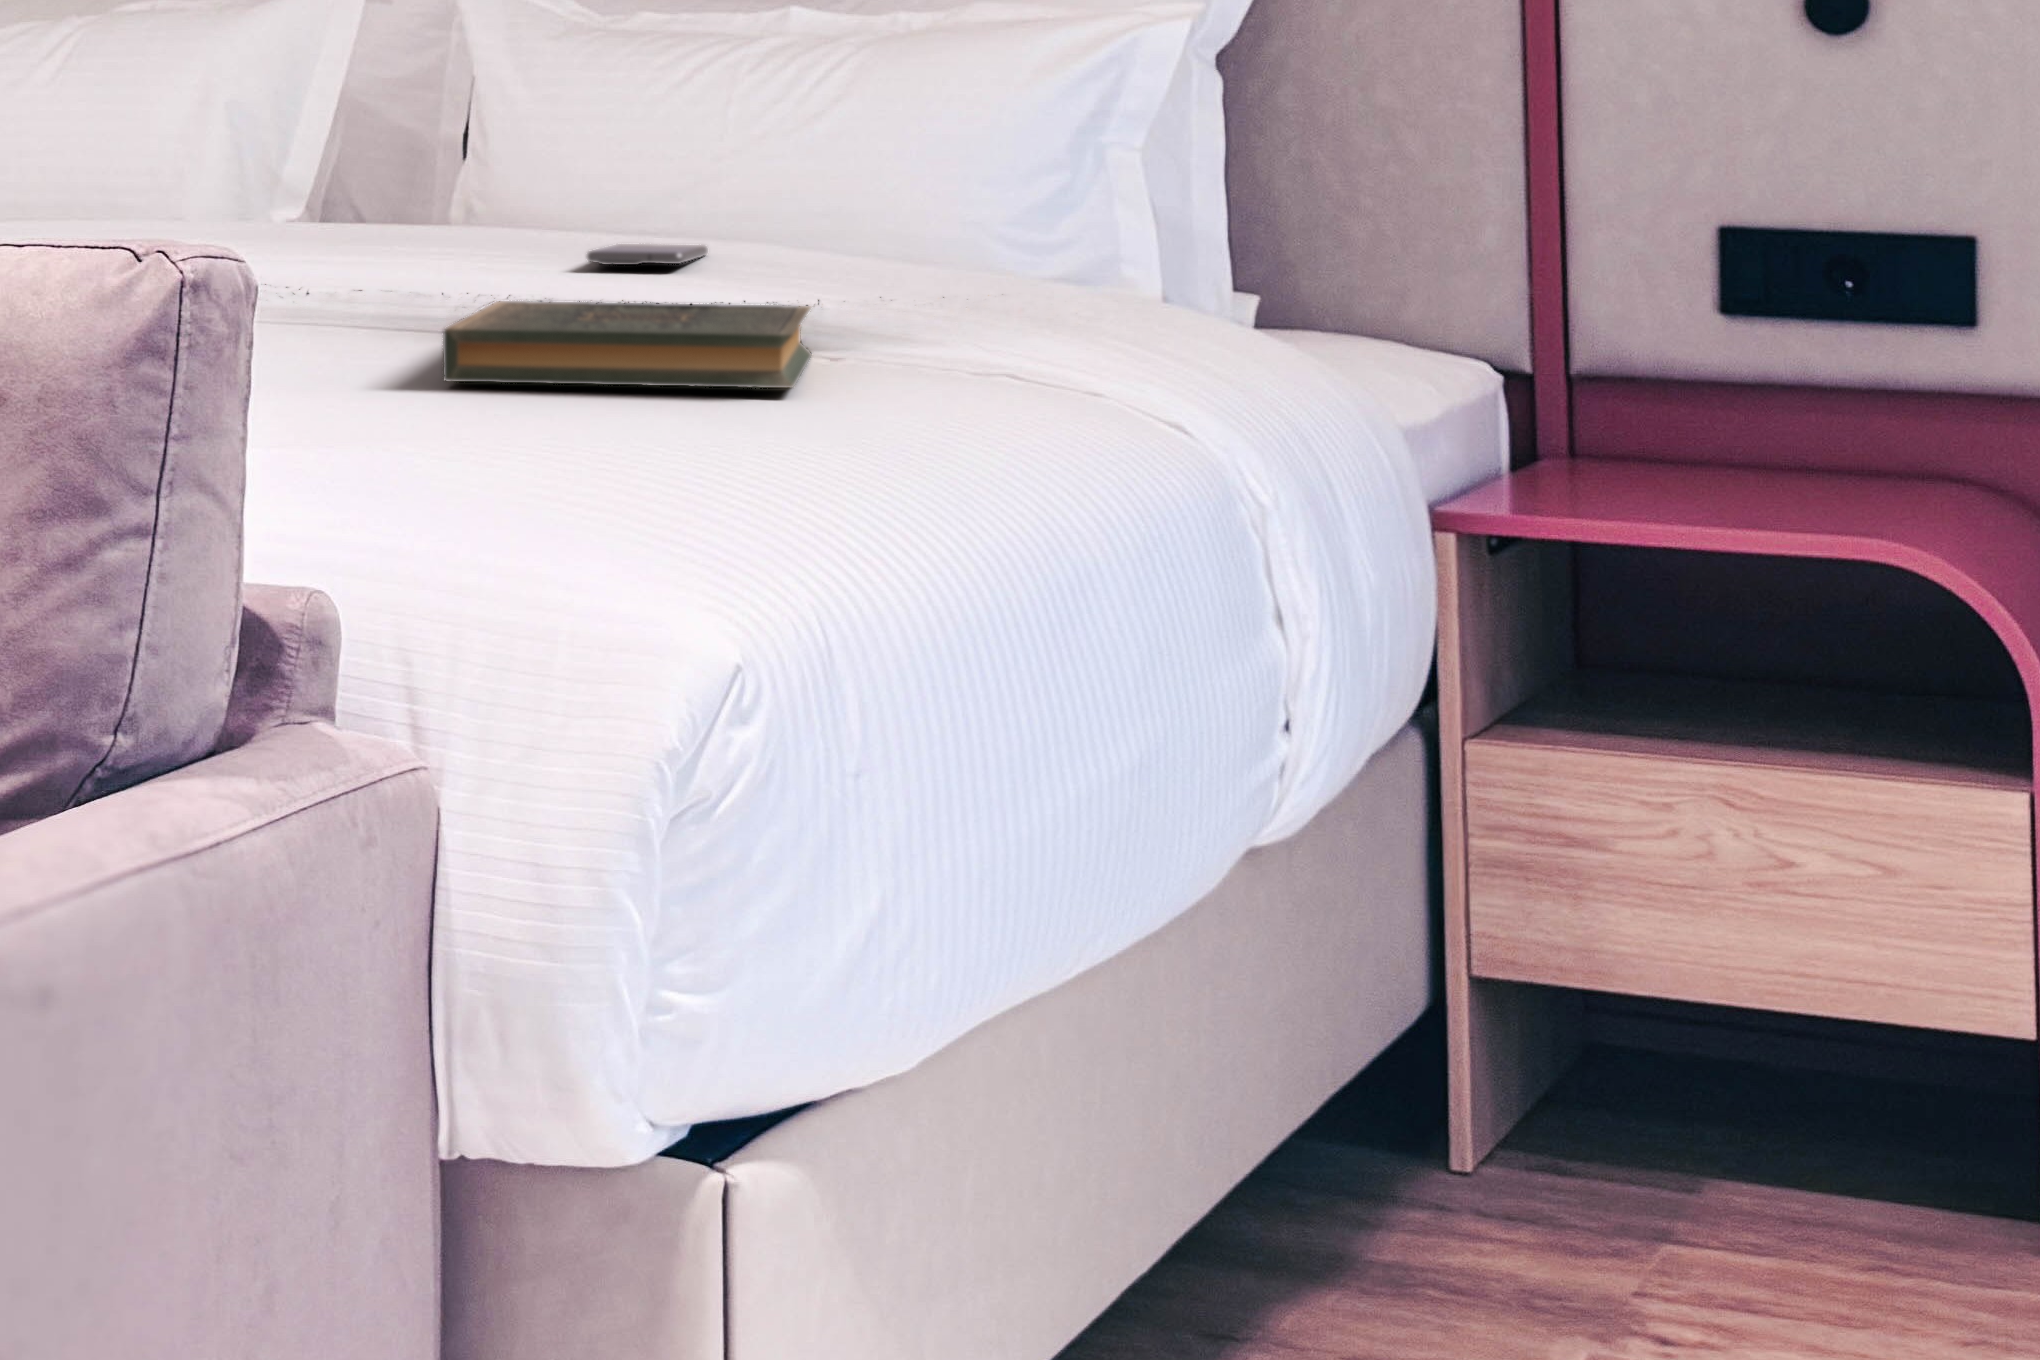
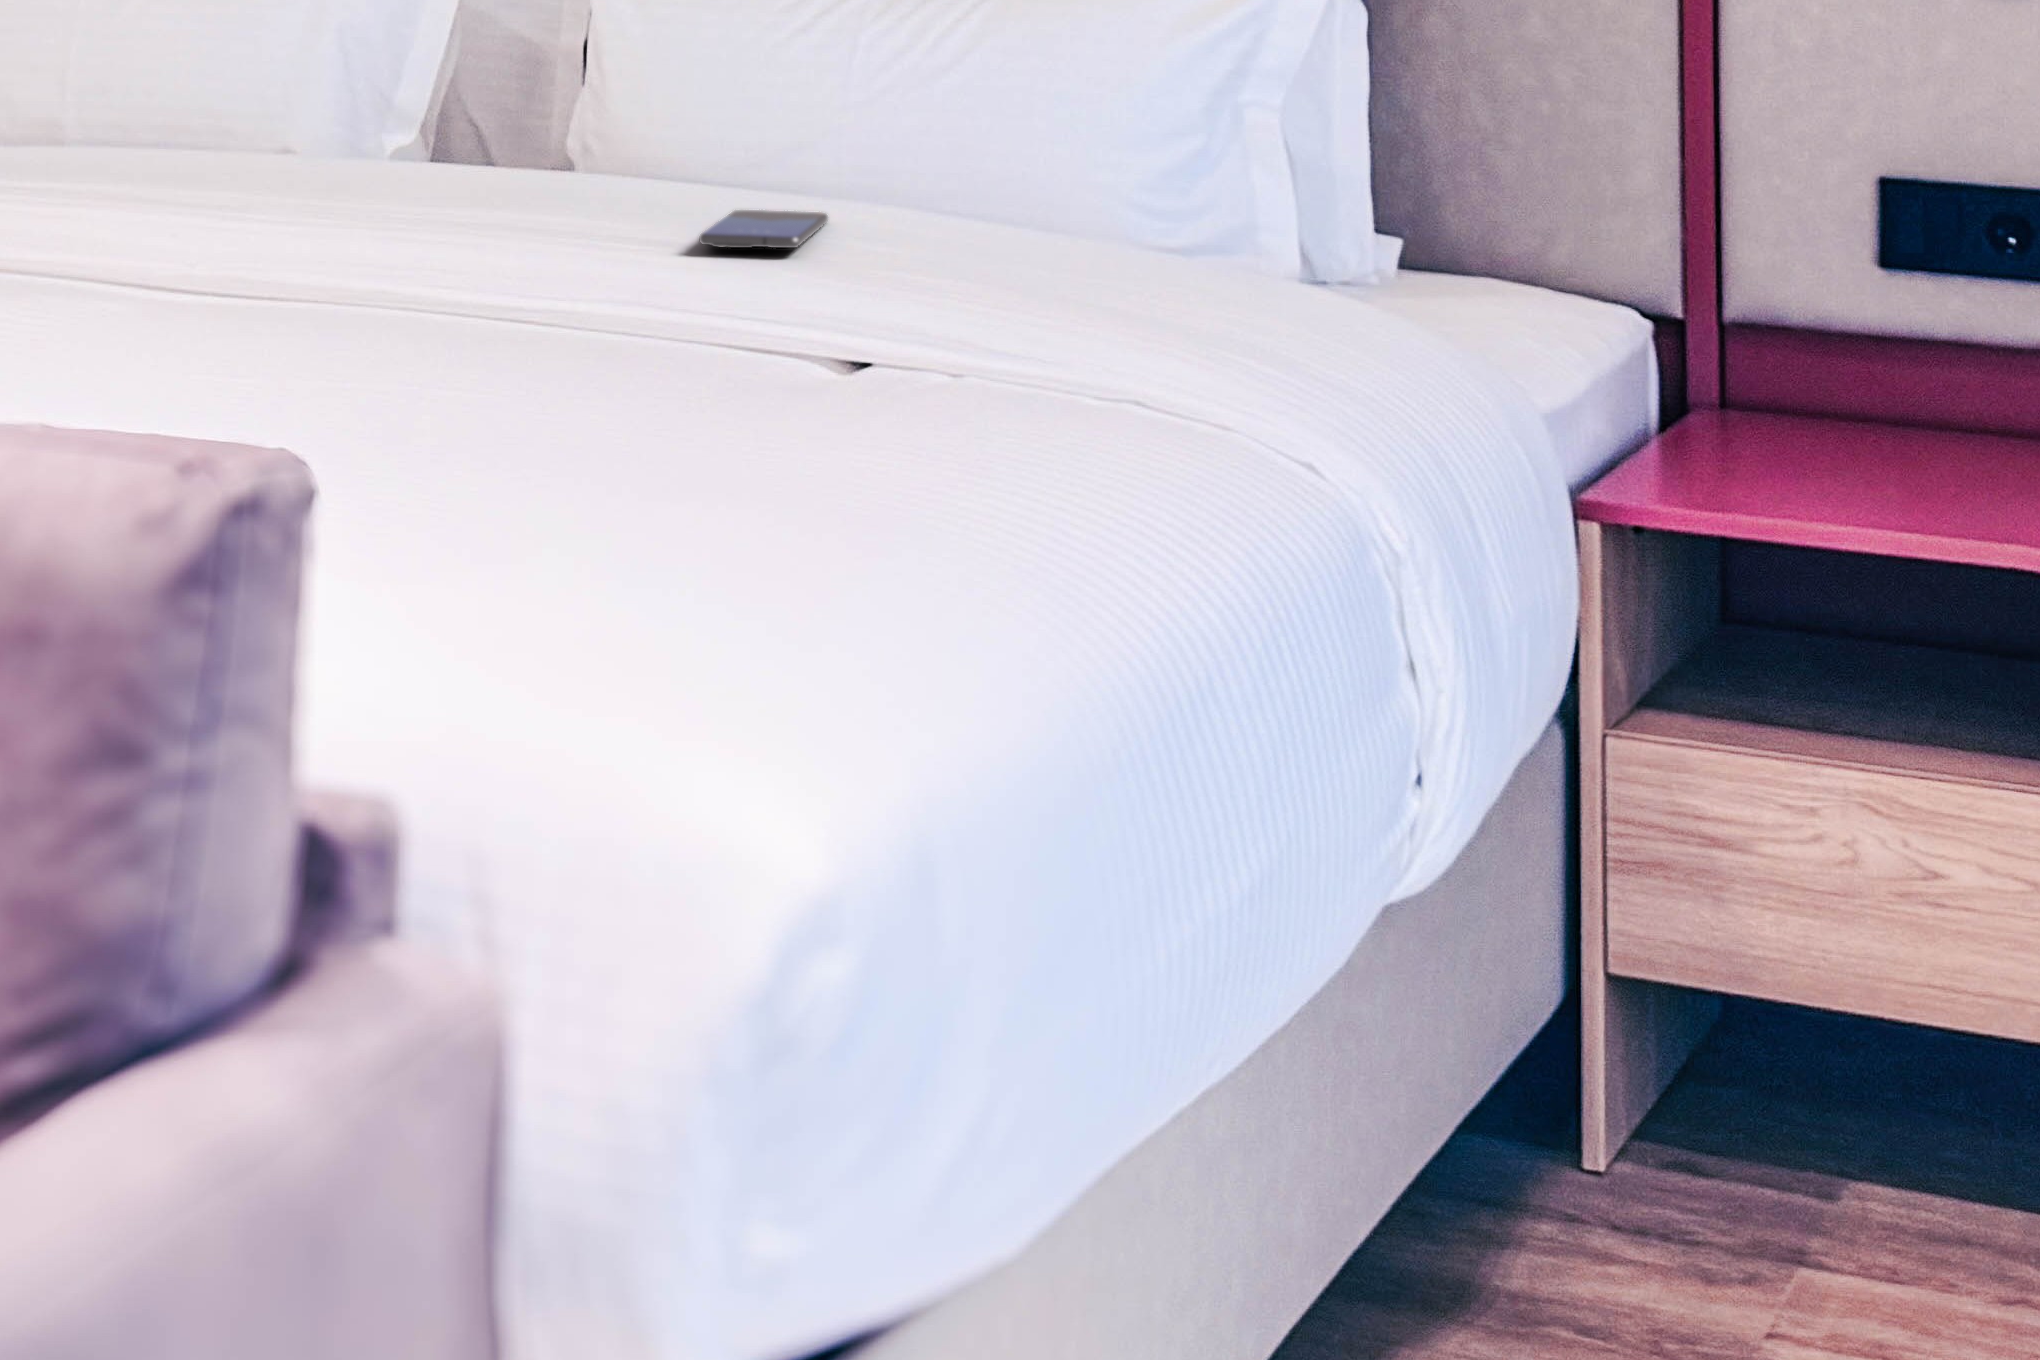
book: present [443,301,811,388] -> none [538,305,930,442]

